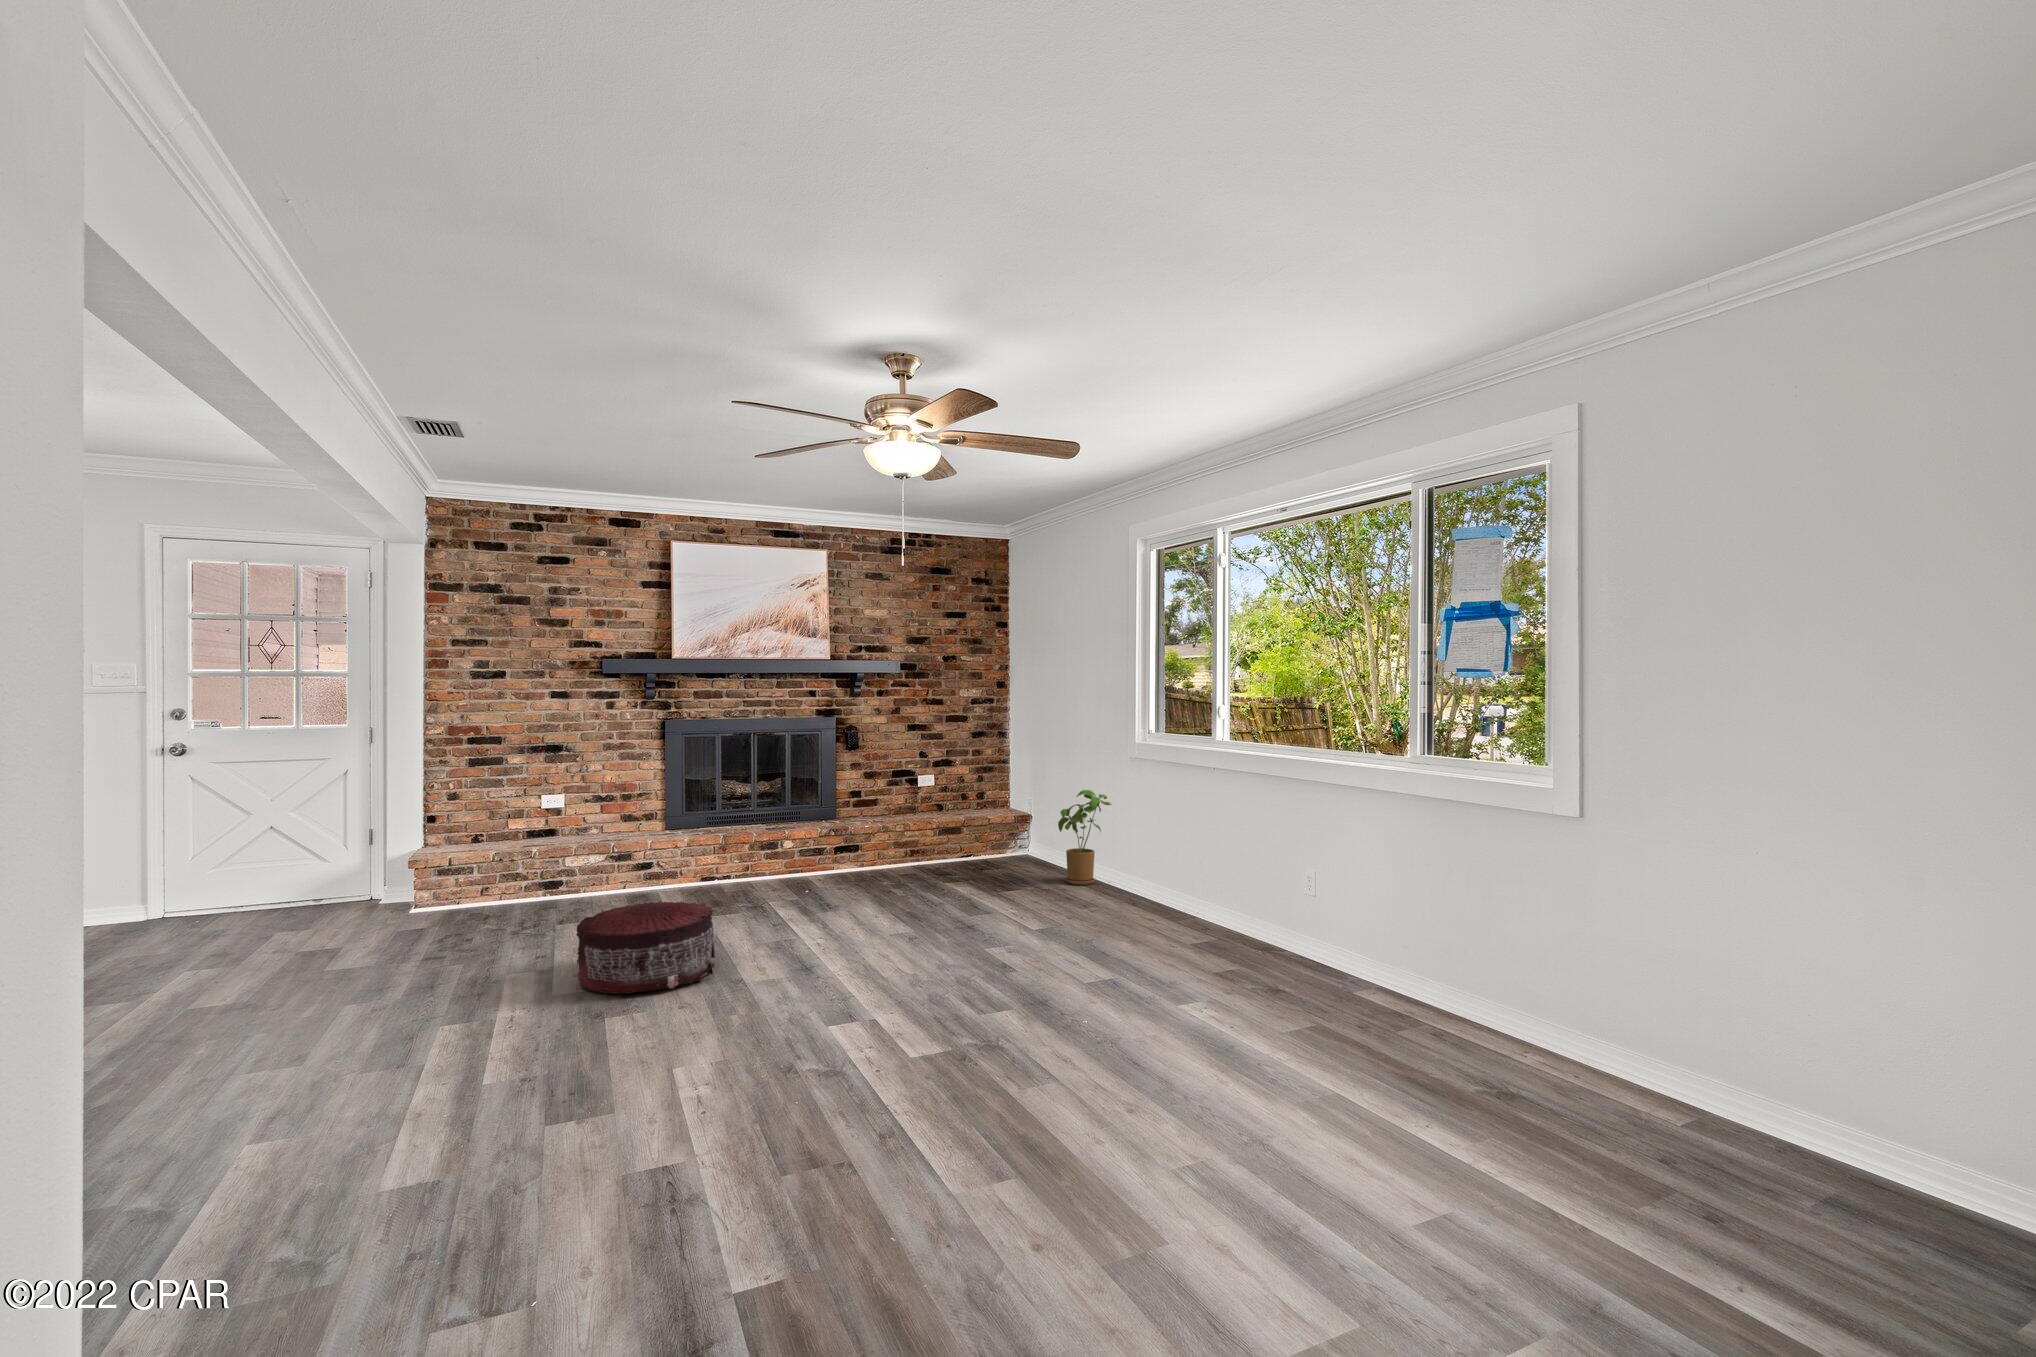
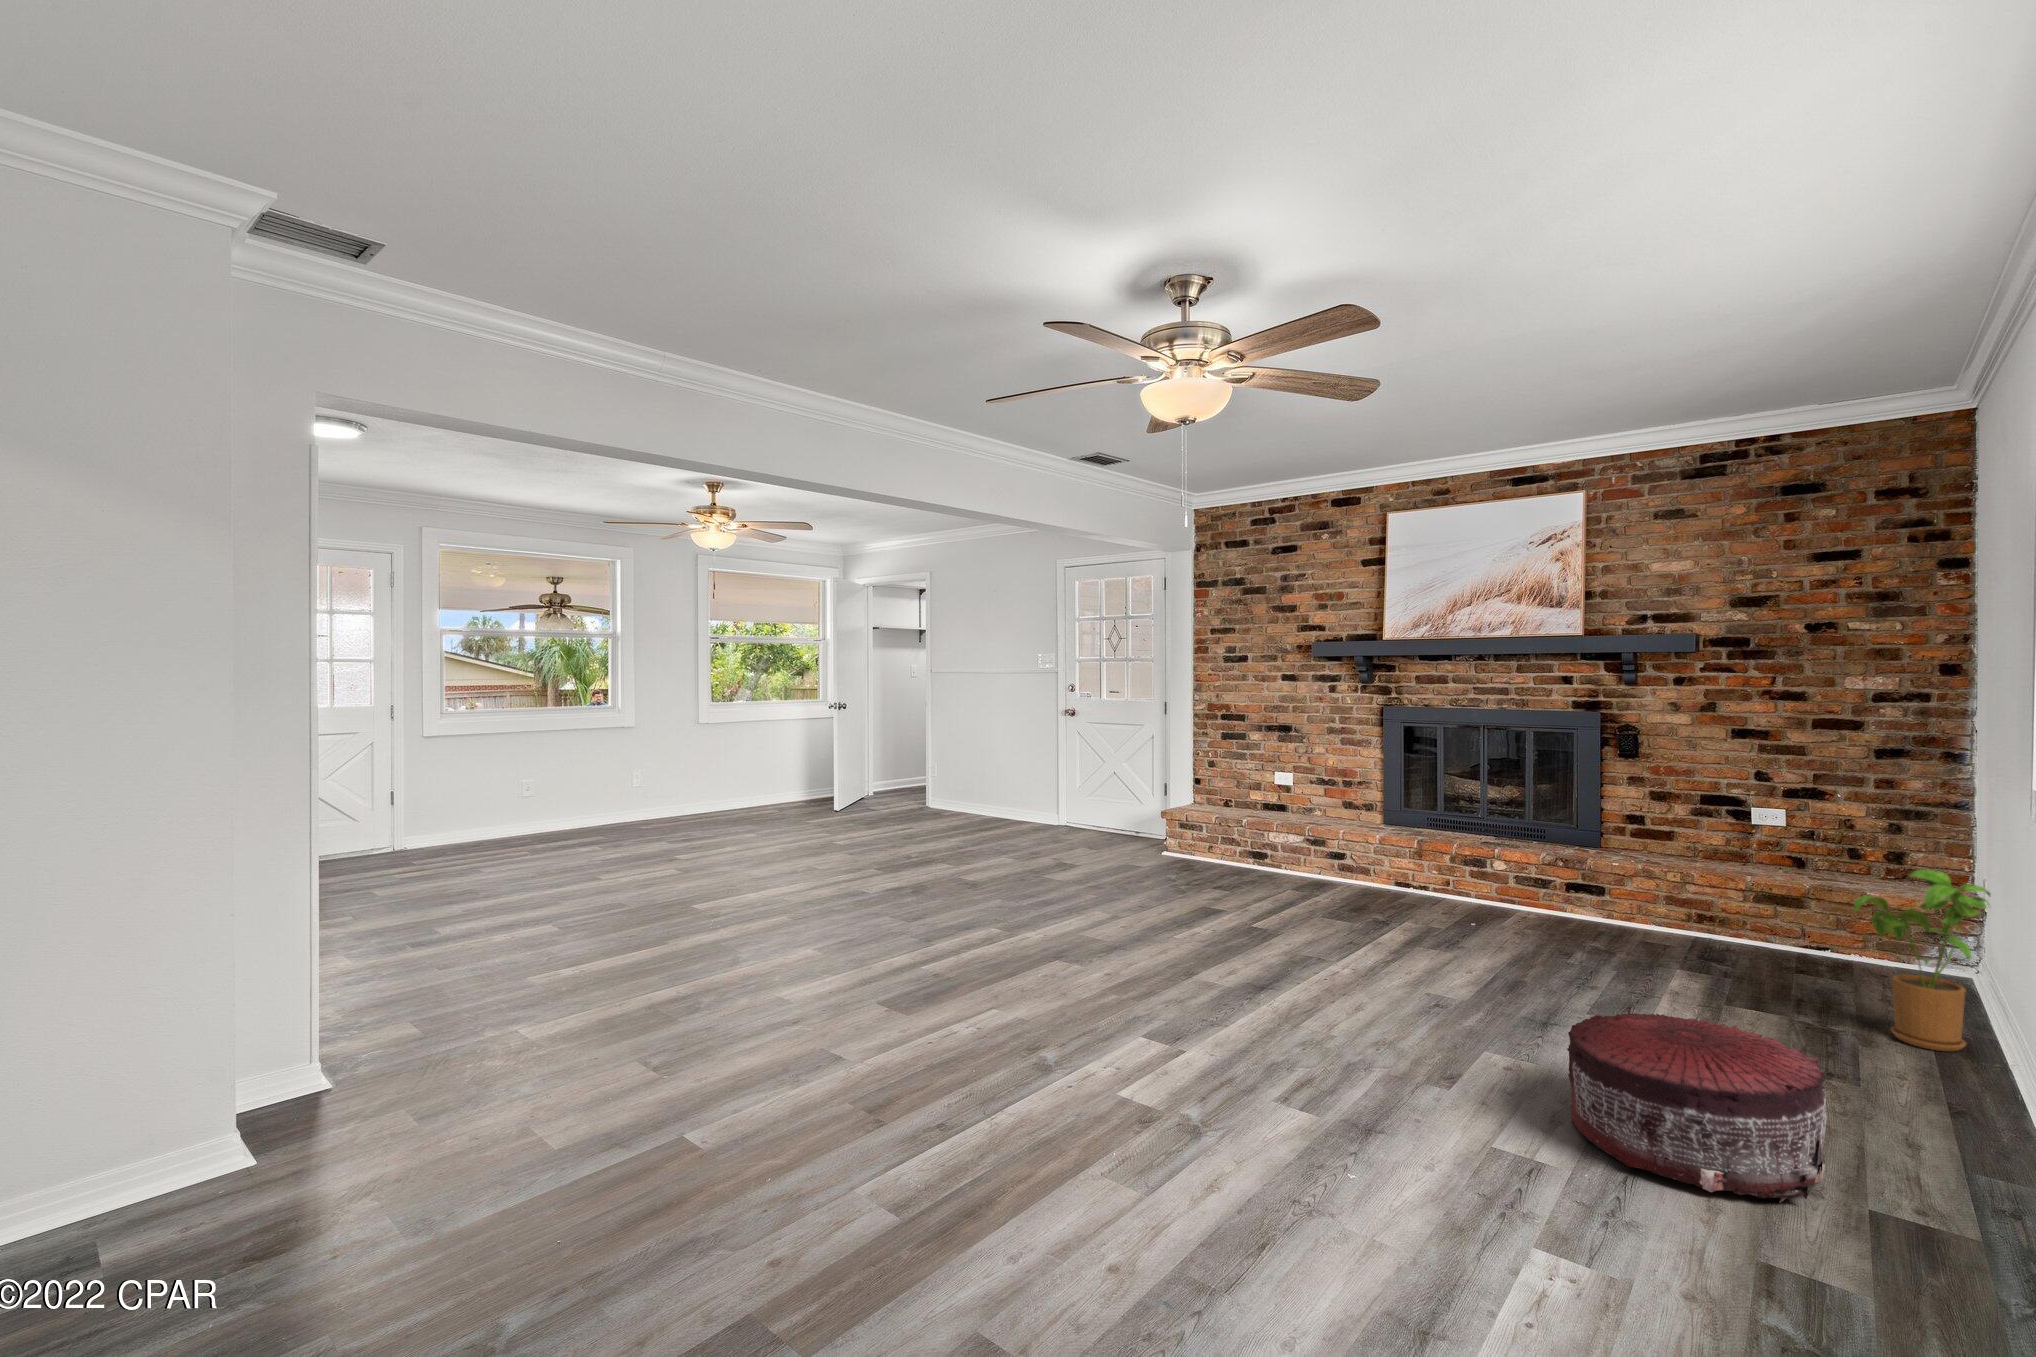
pouf: present [576,900,715,994] -> present [1567,1010,1827,1203]

